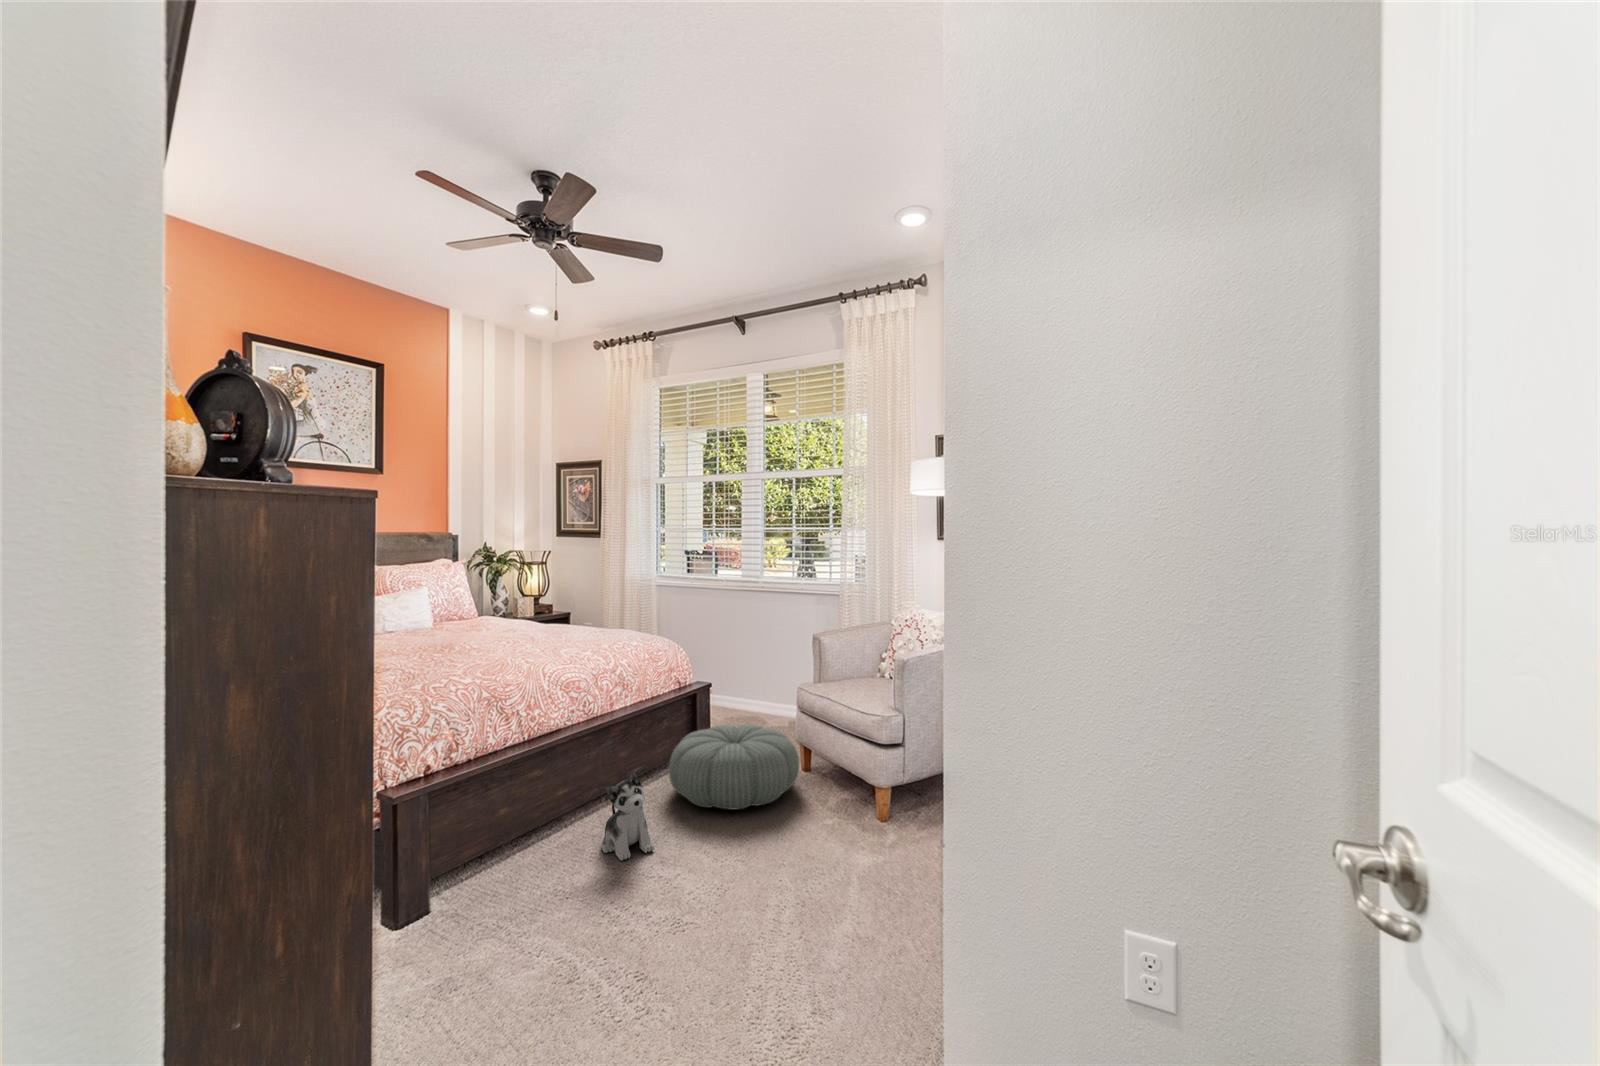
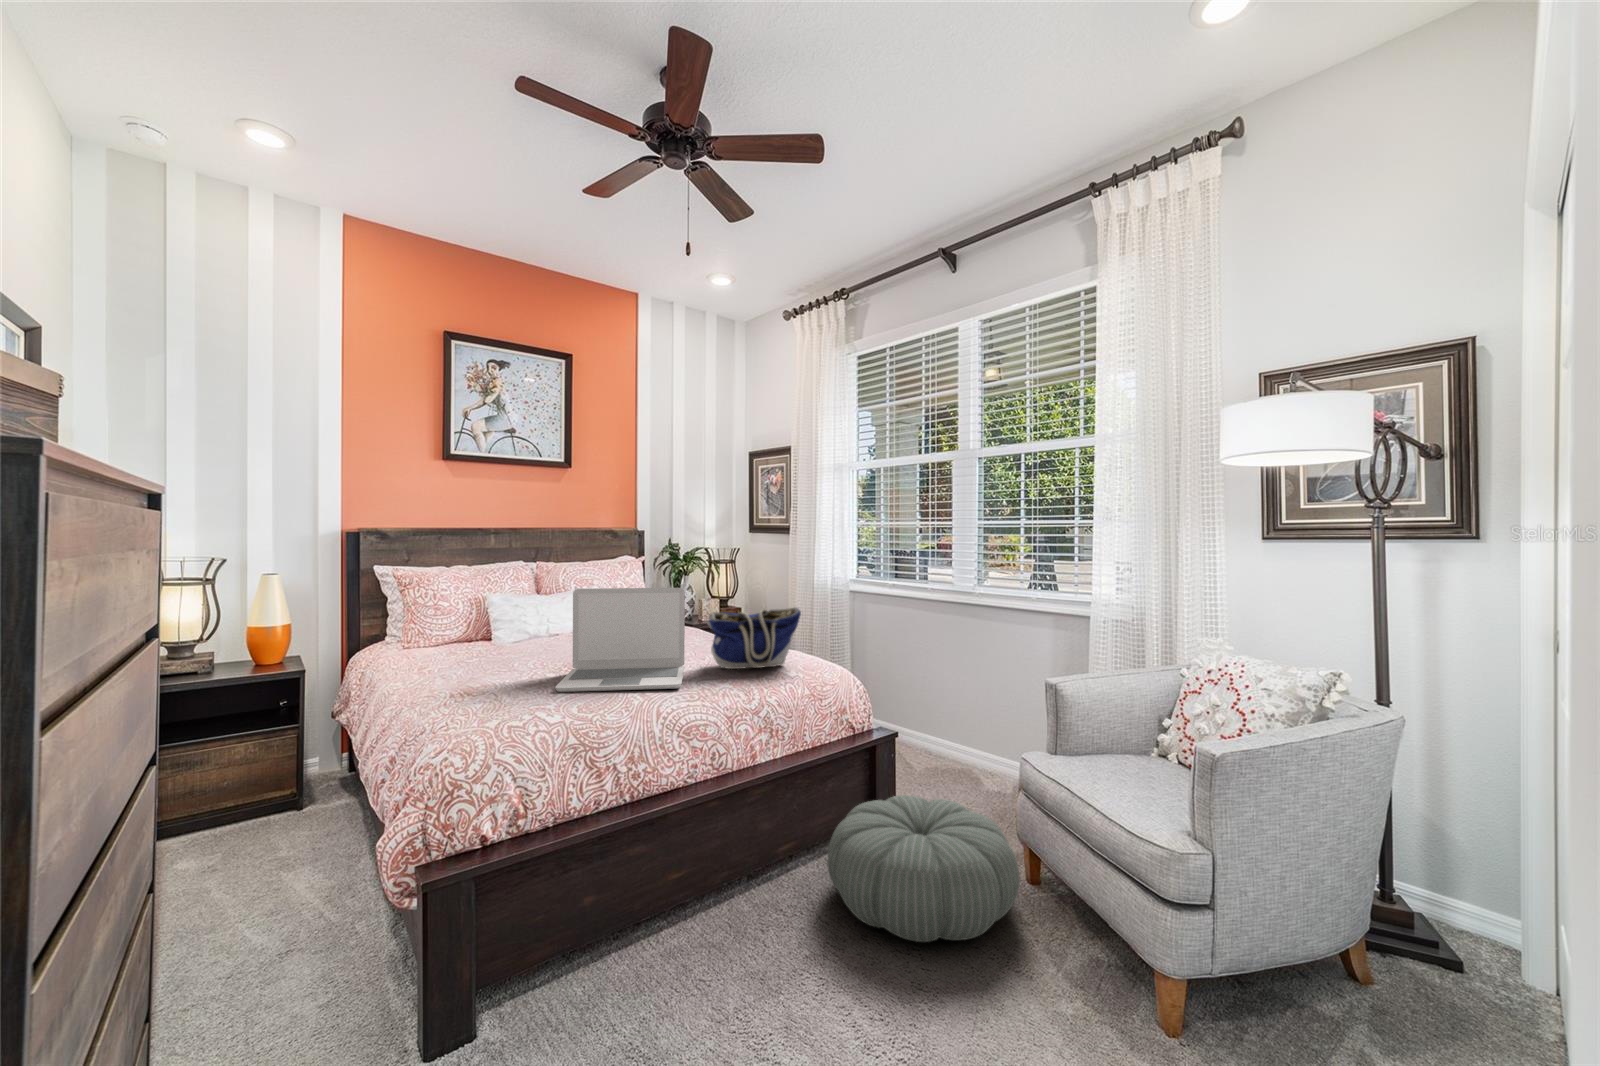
laptop: none [450,581,556,665] -> present [555,588,685,692]
tote bag: none [564,594,638,644] -> present [707,608,801,669]
plush toy: present [602,770,654,860] -> none [715,871,785,1009]

